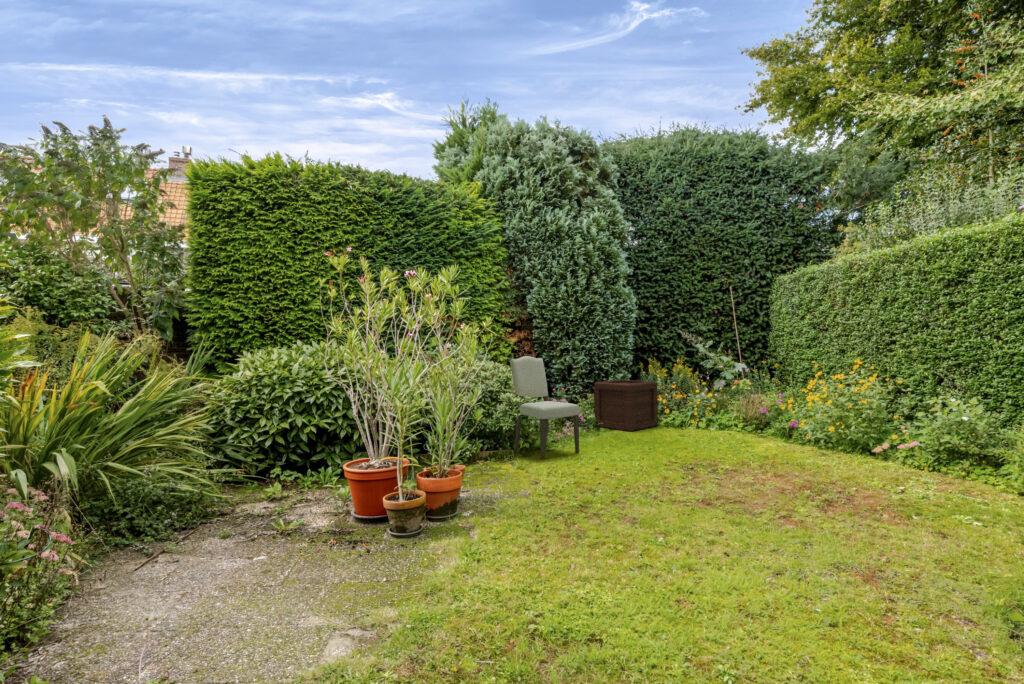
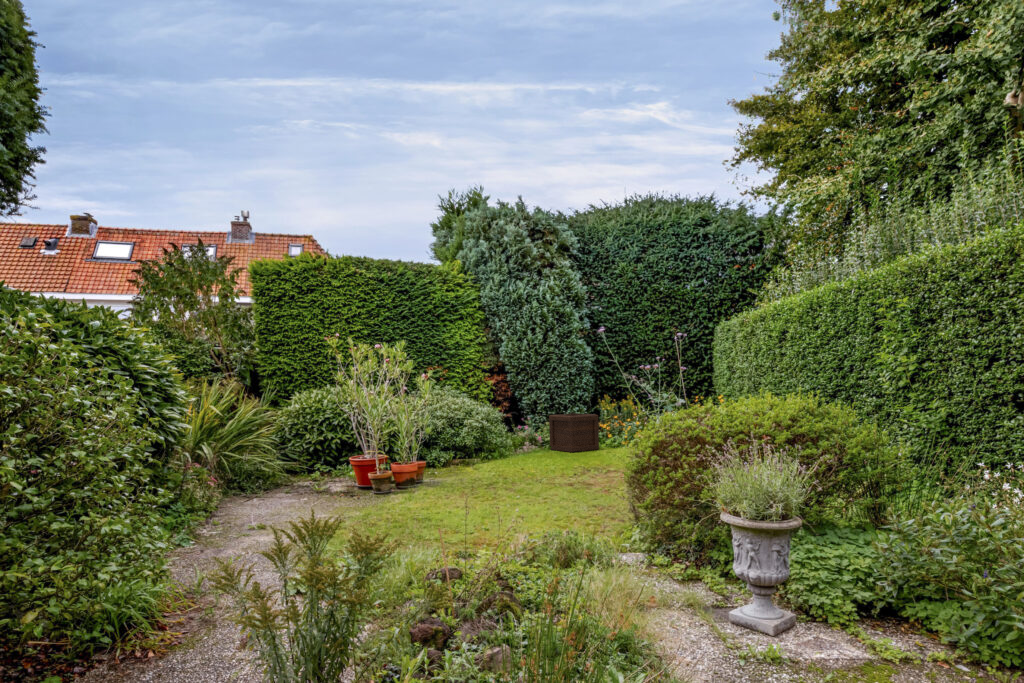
chair: present [510,356,579,459] -> none [470,395,516,465]

